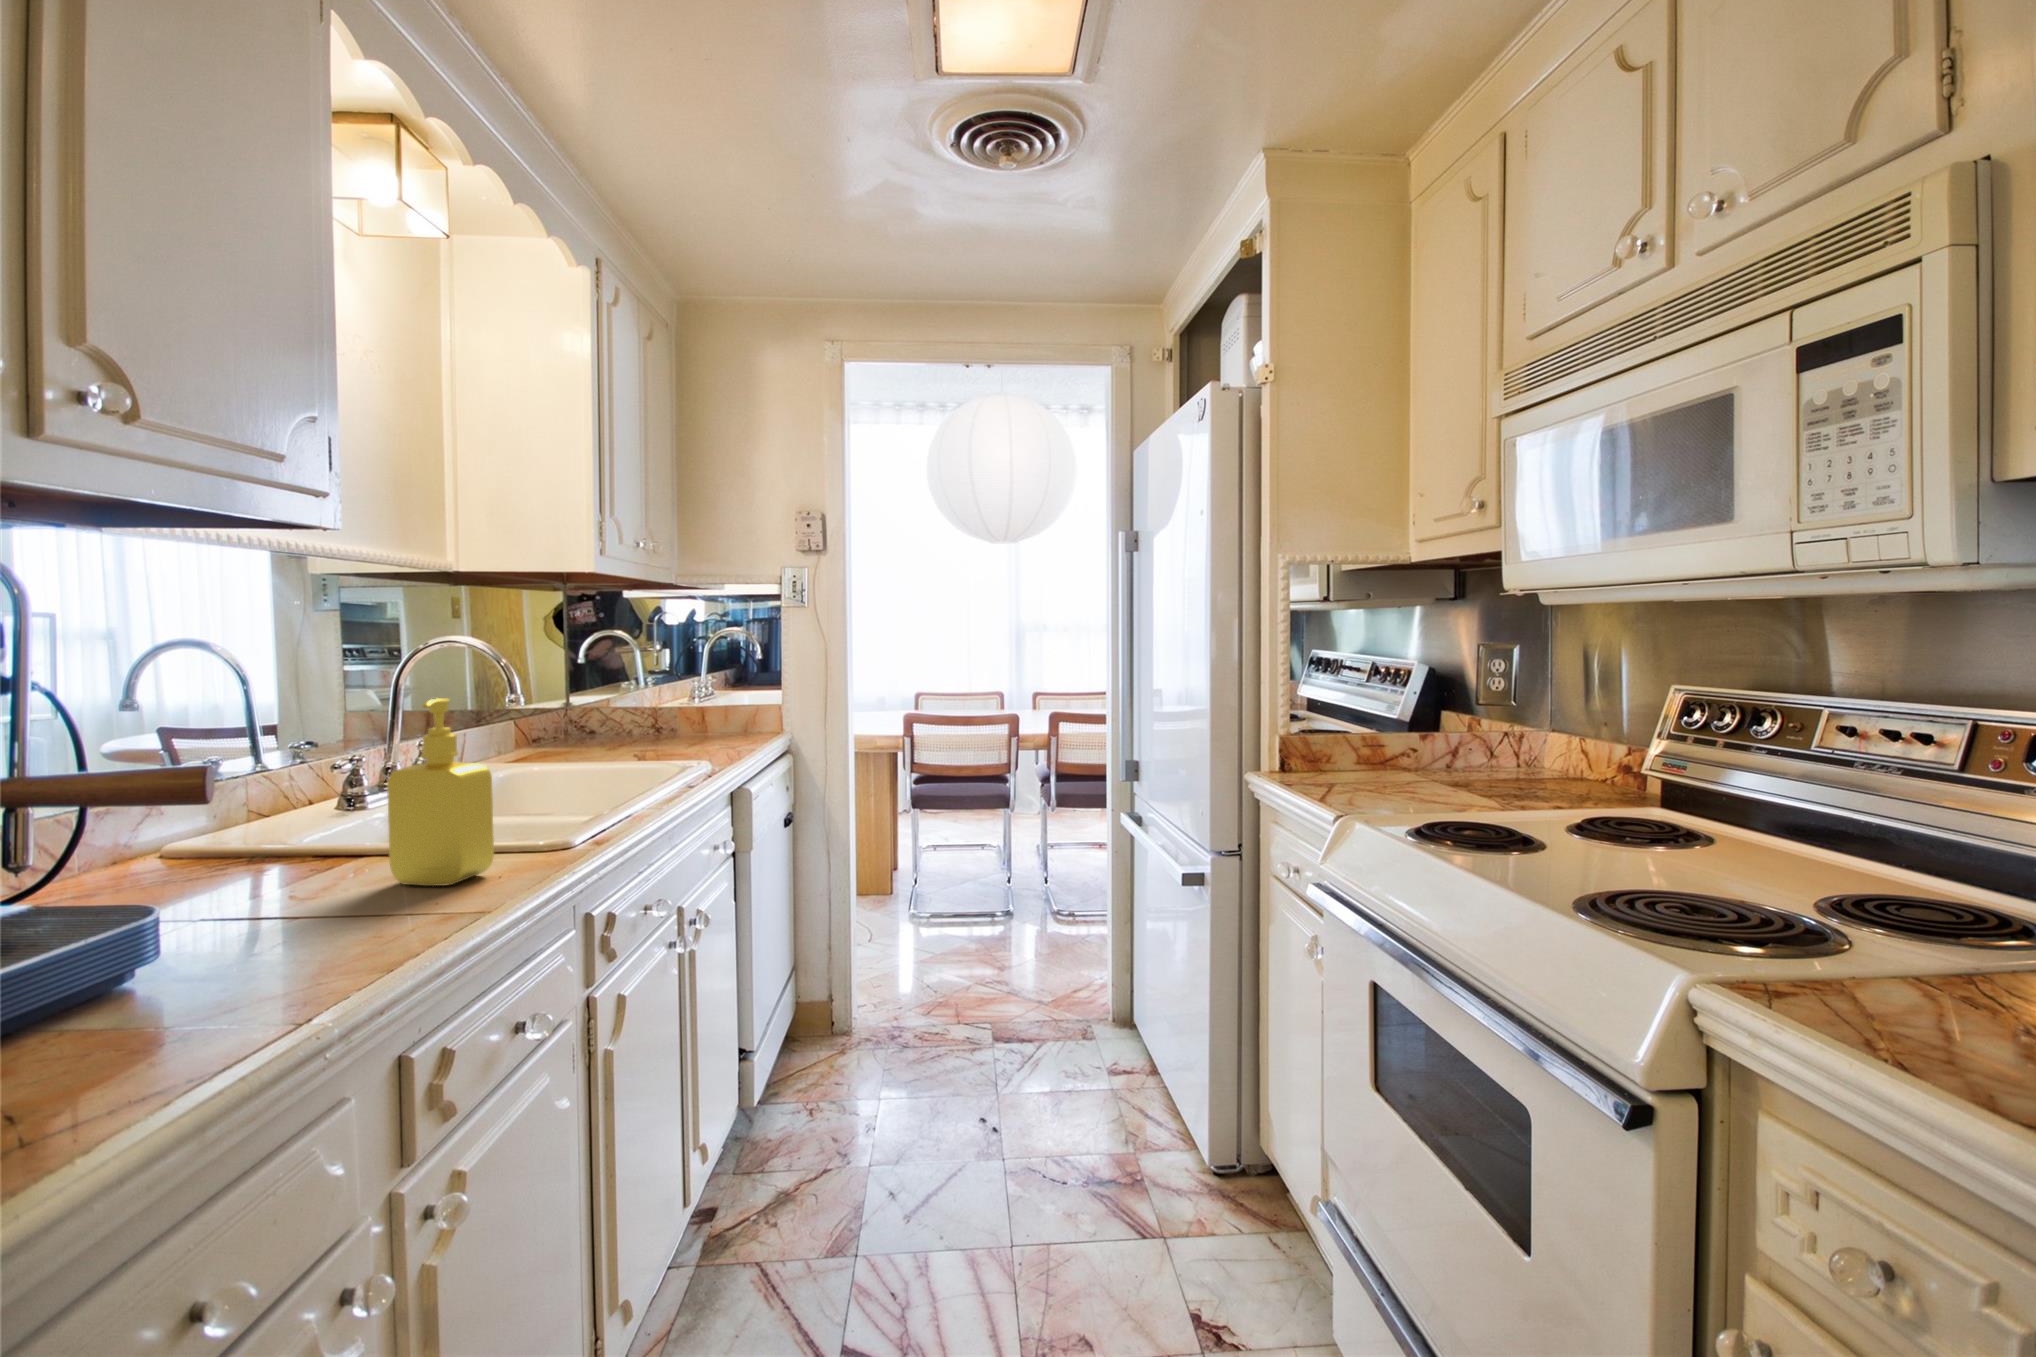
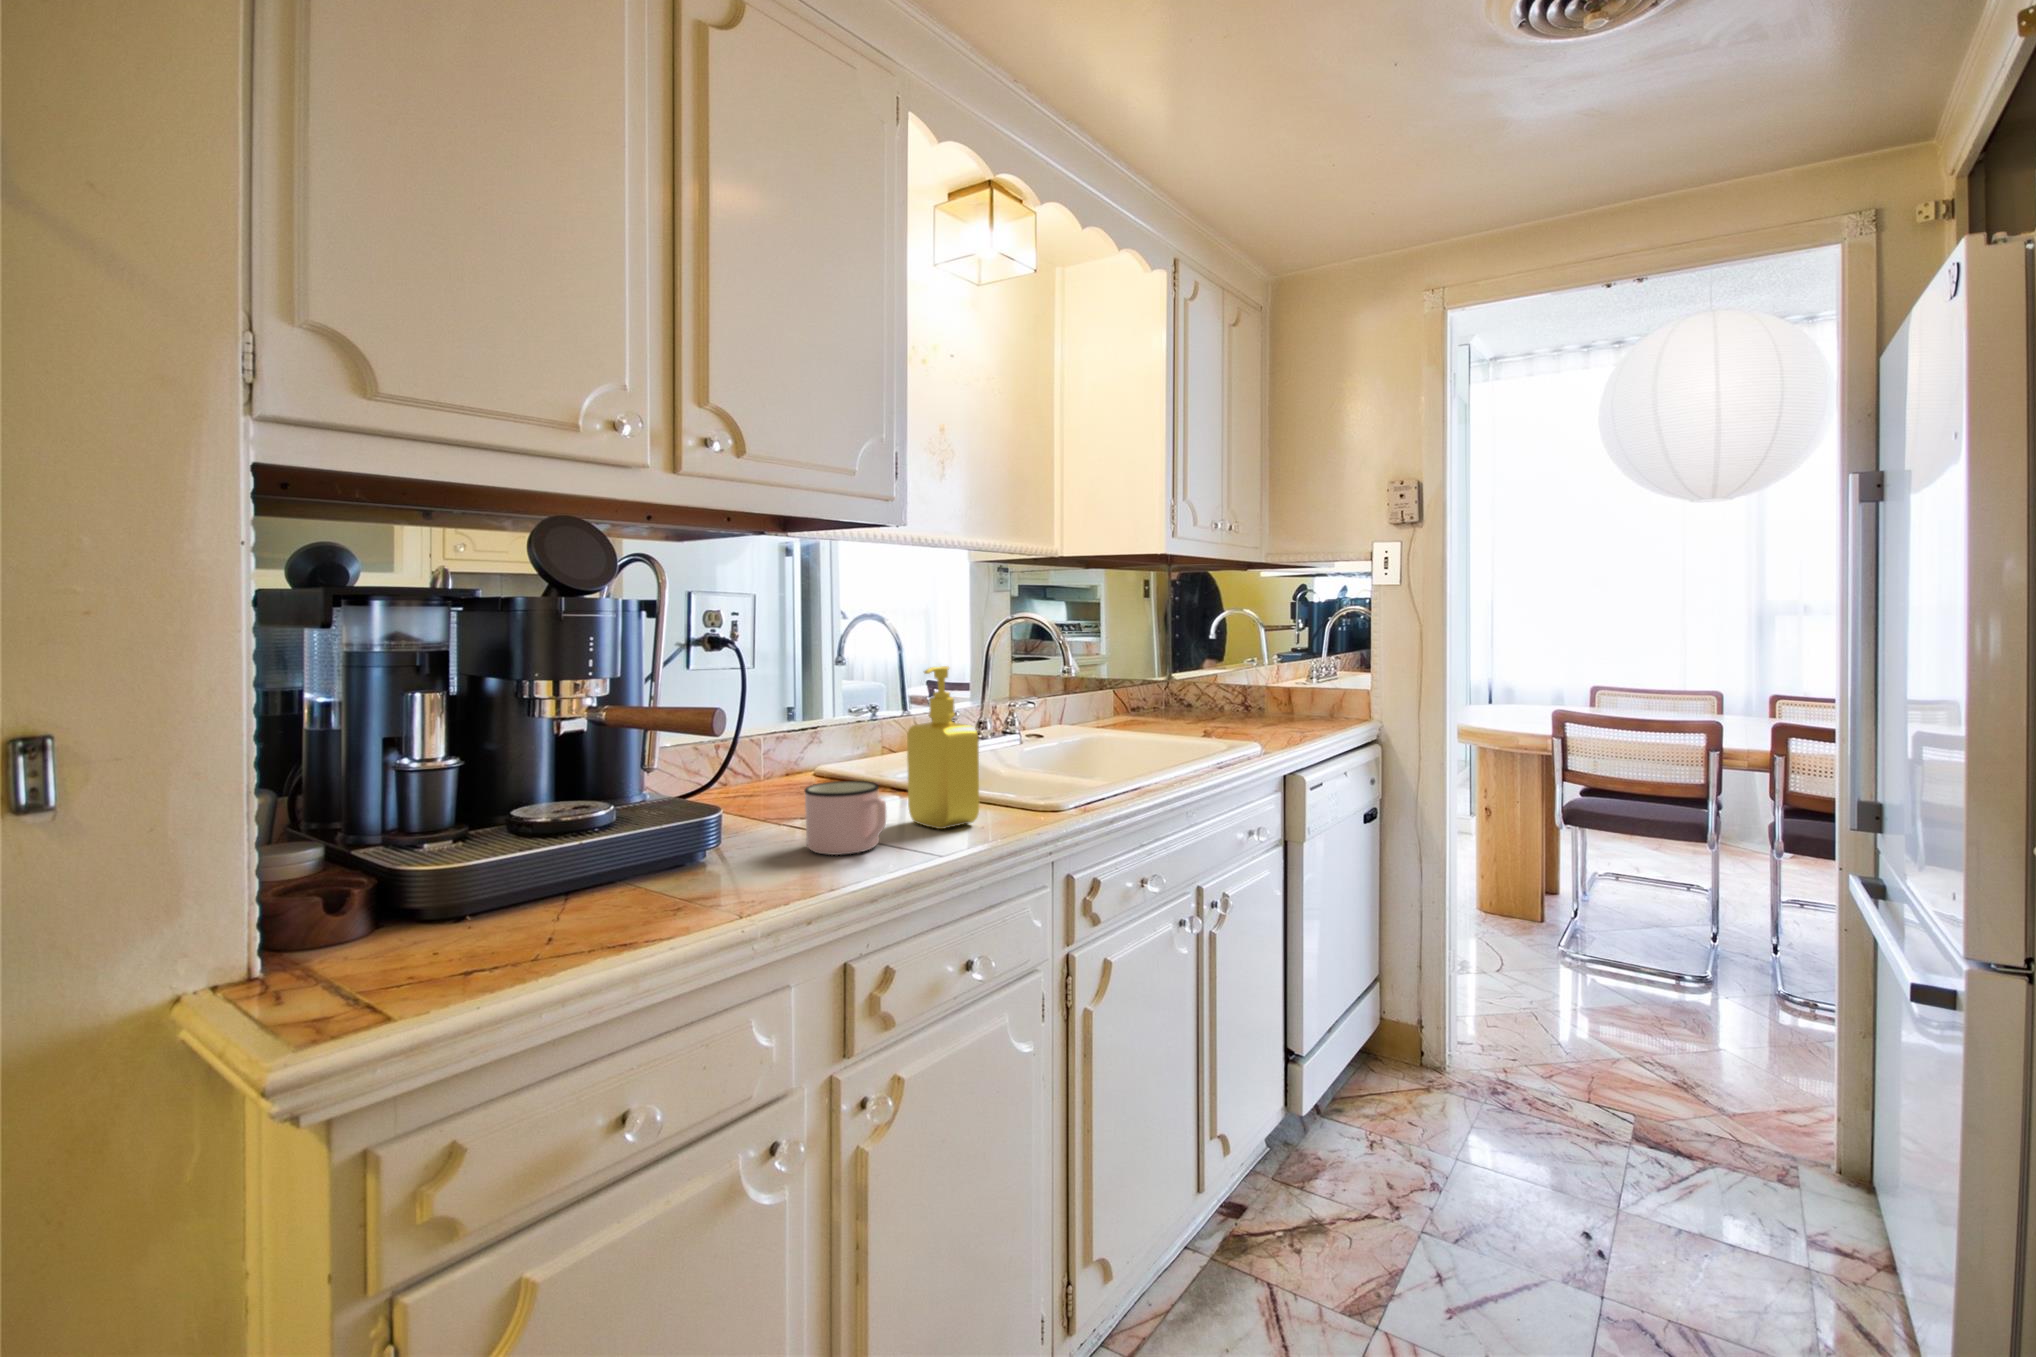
mug: none [274,841,413,938] -> present [804,781,886,855]

